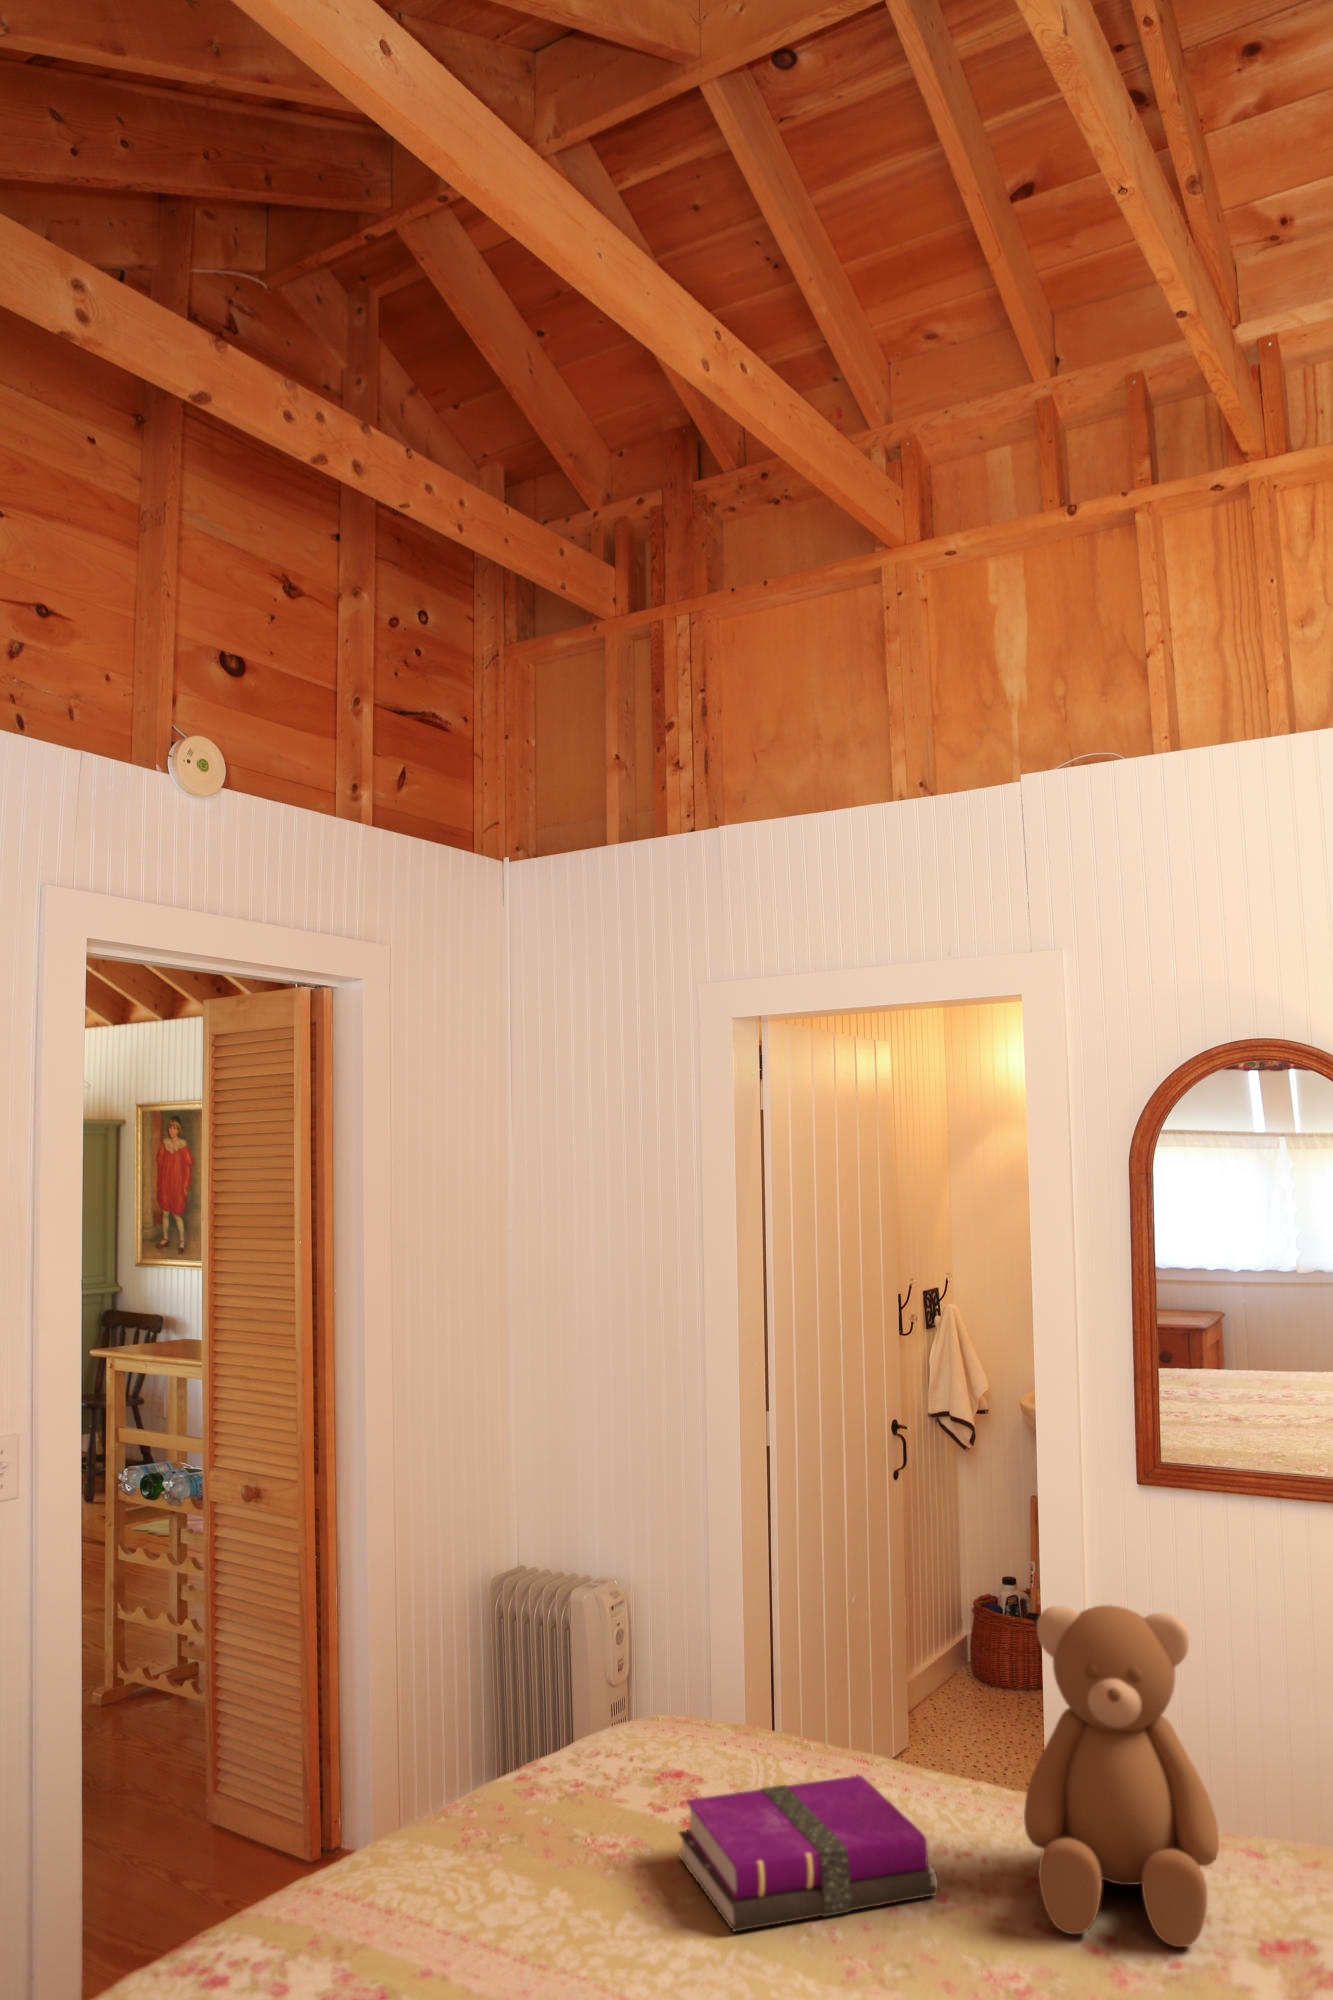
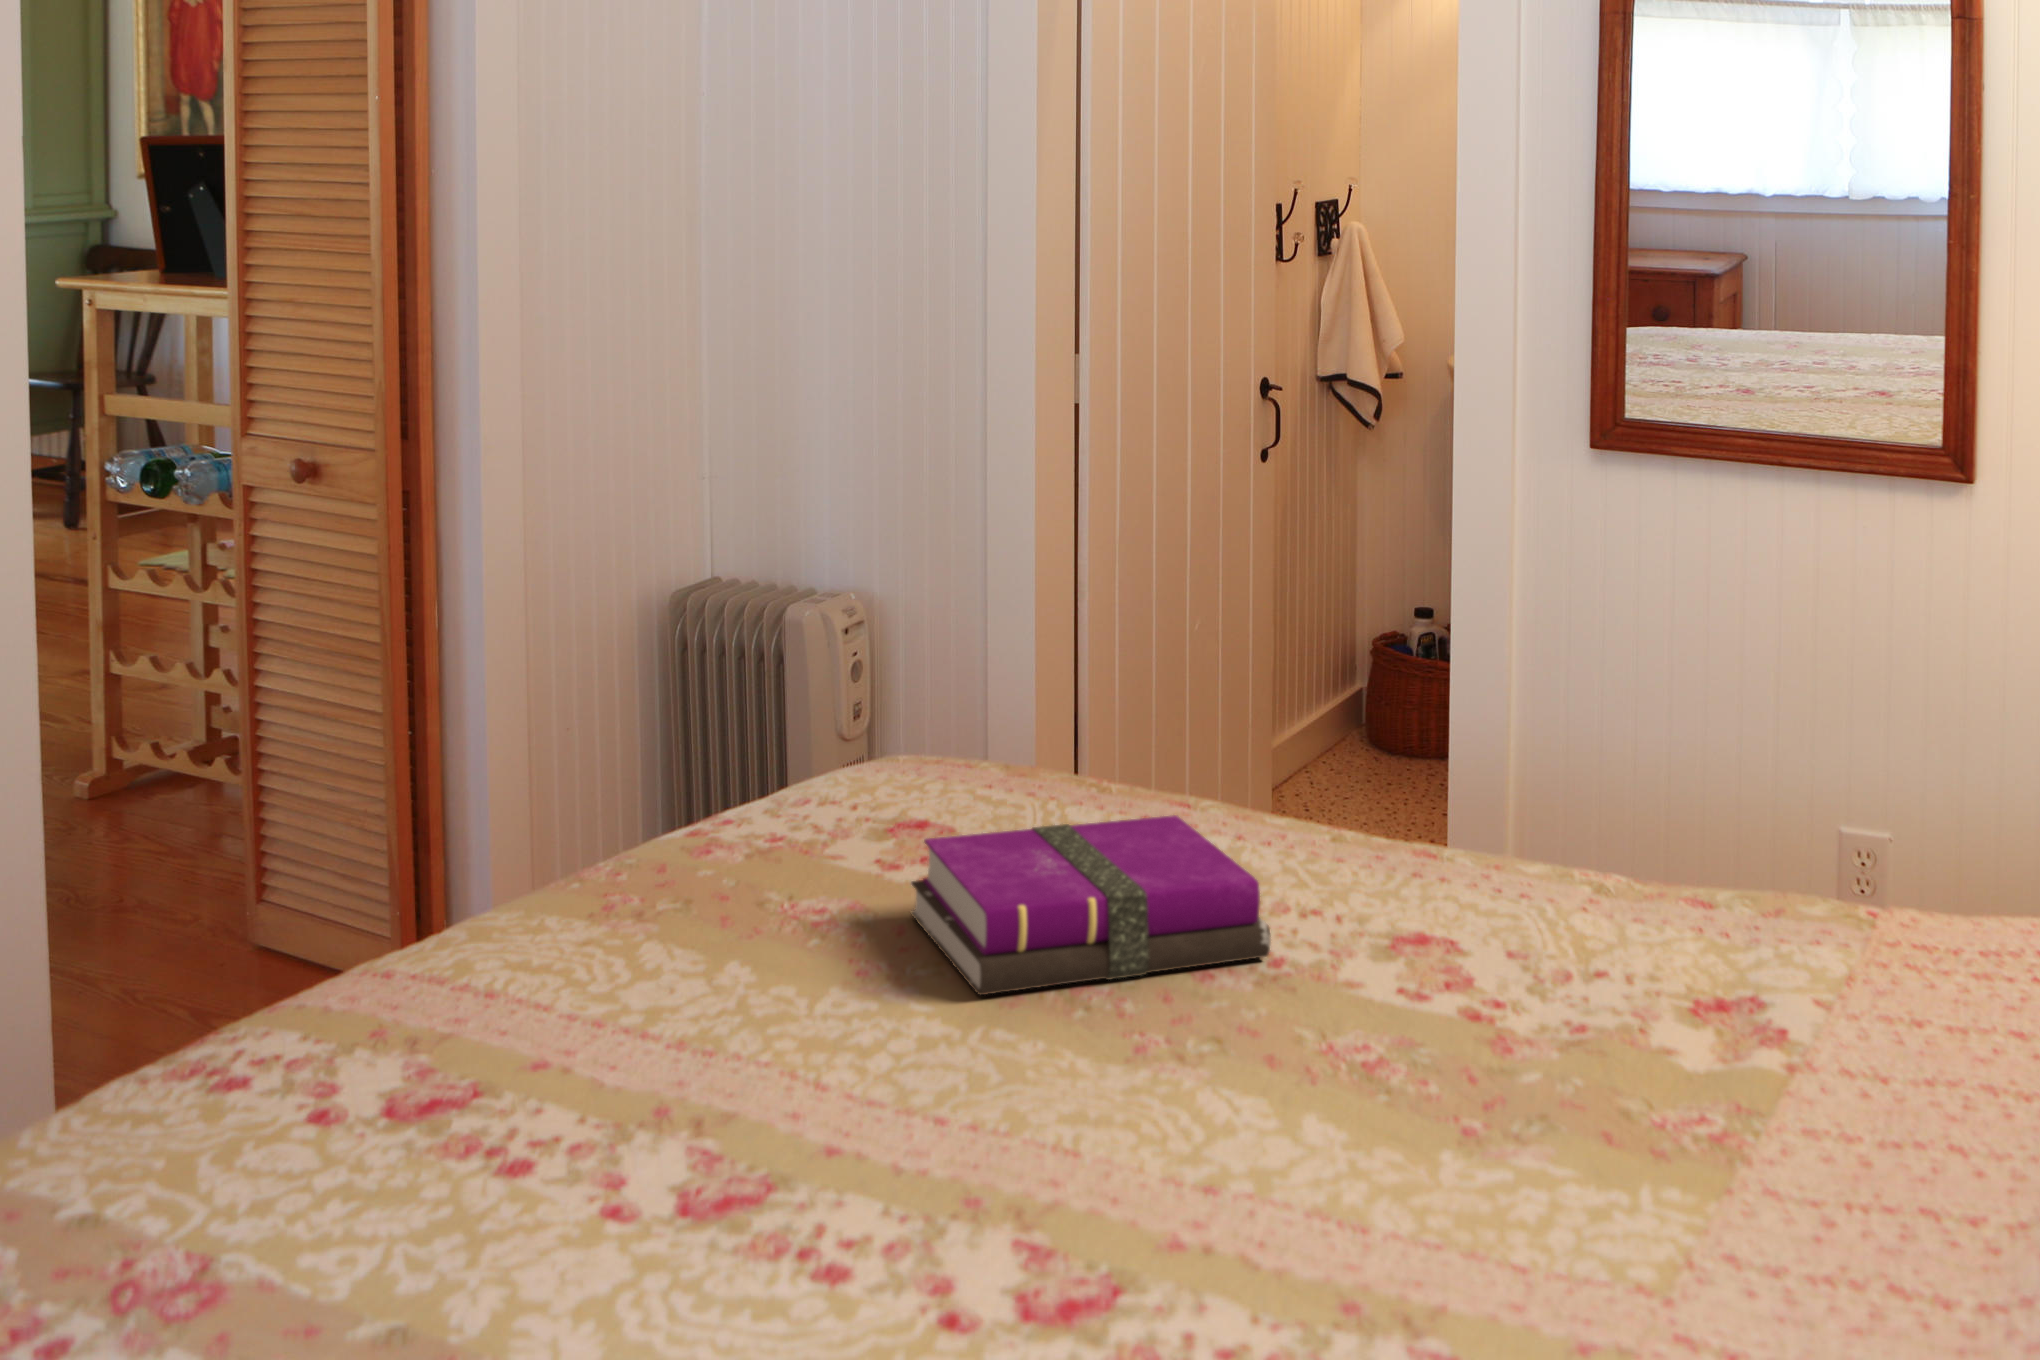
teddy bear: present [1024,1605,1219,1947] -> none [1396,586,1657,1012]

